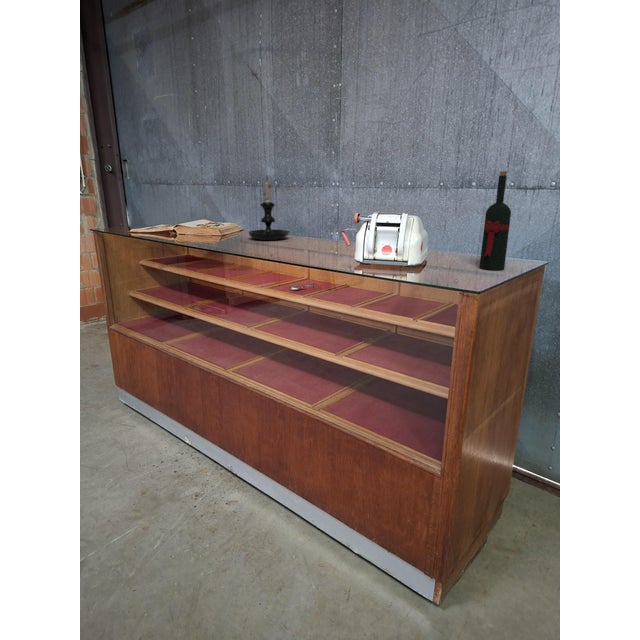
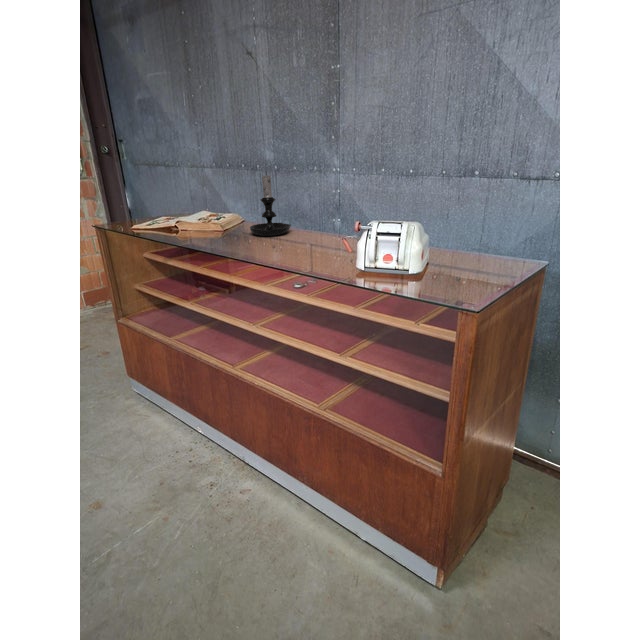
wine bottle: present [479,171,511,270] -> none [480,179,512,278]

